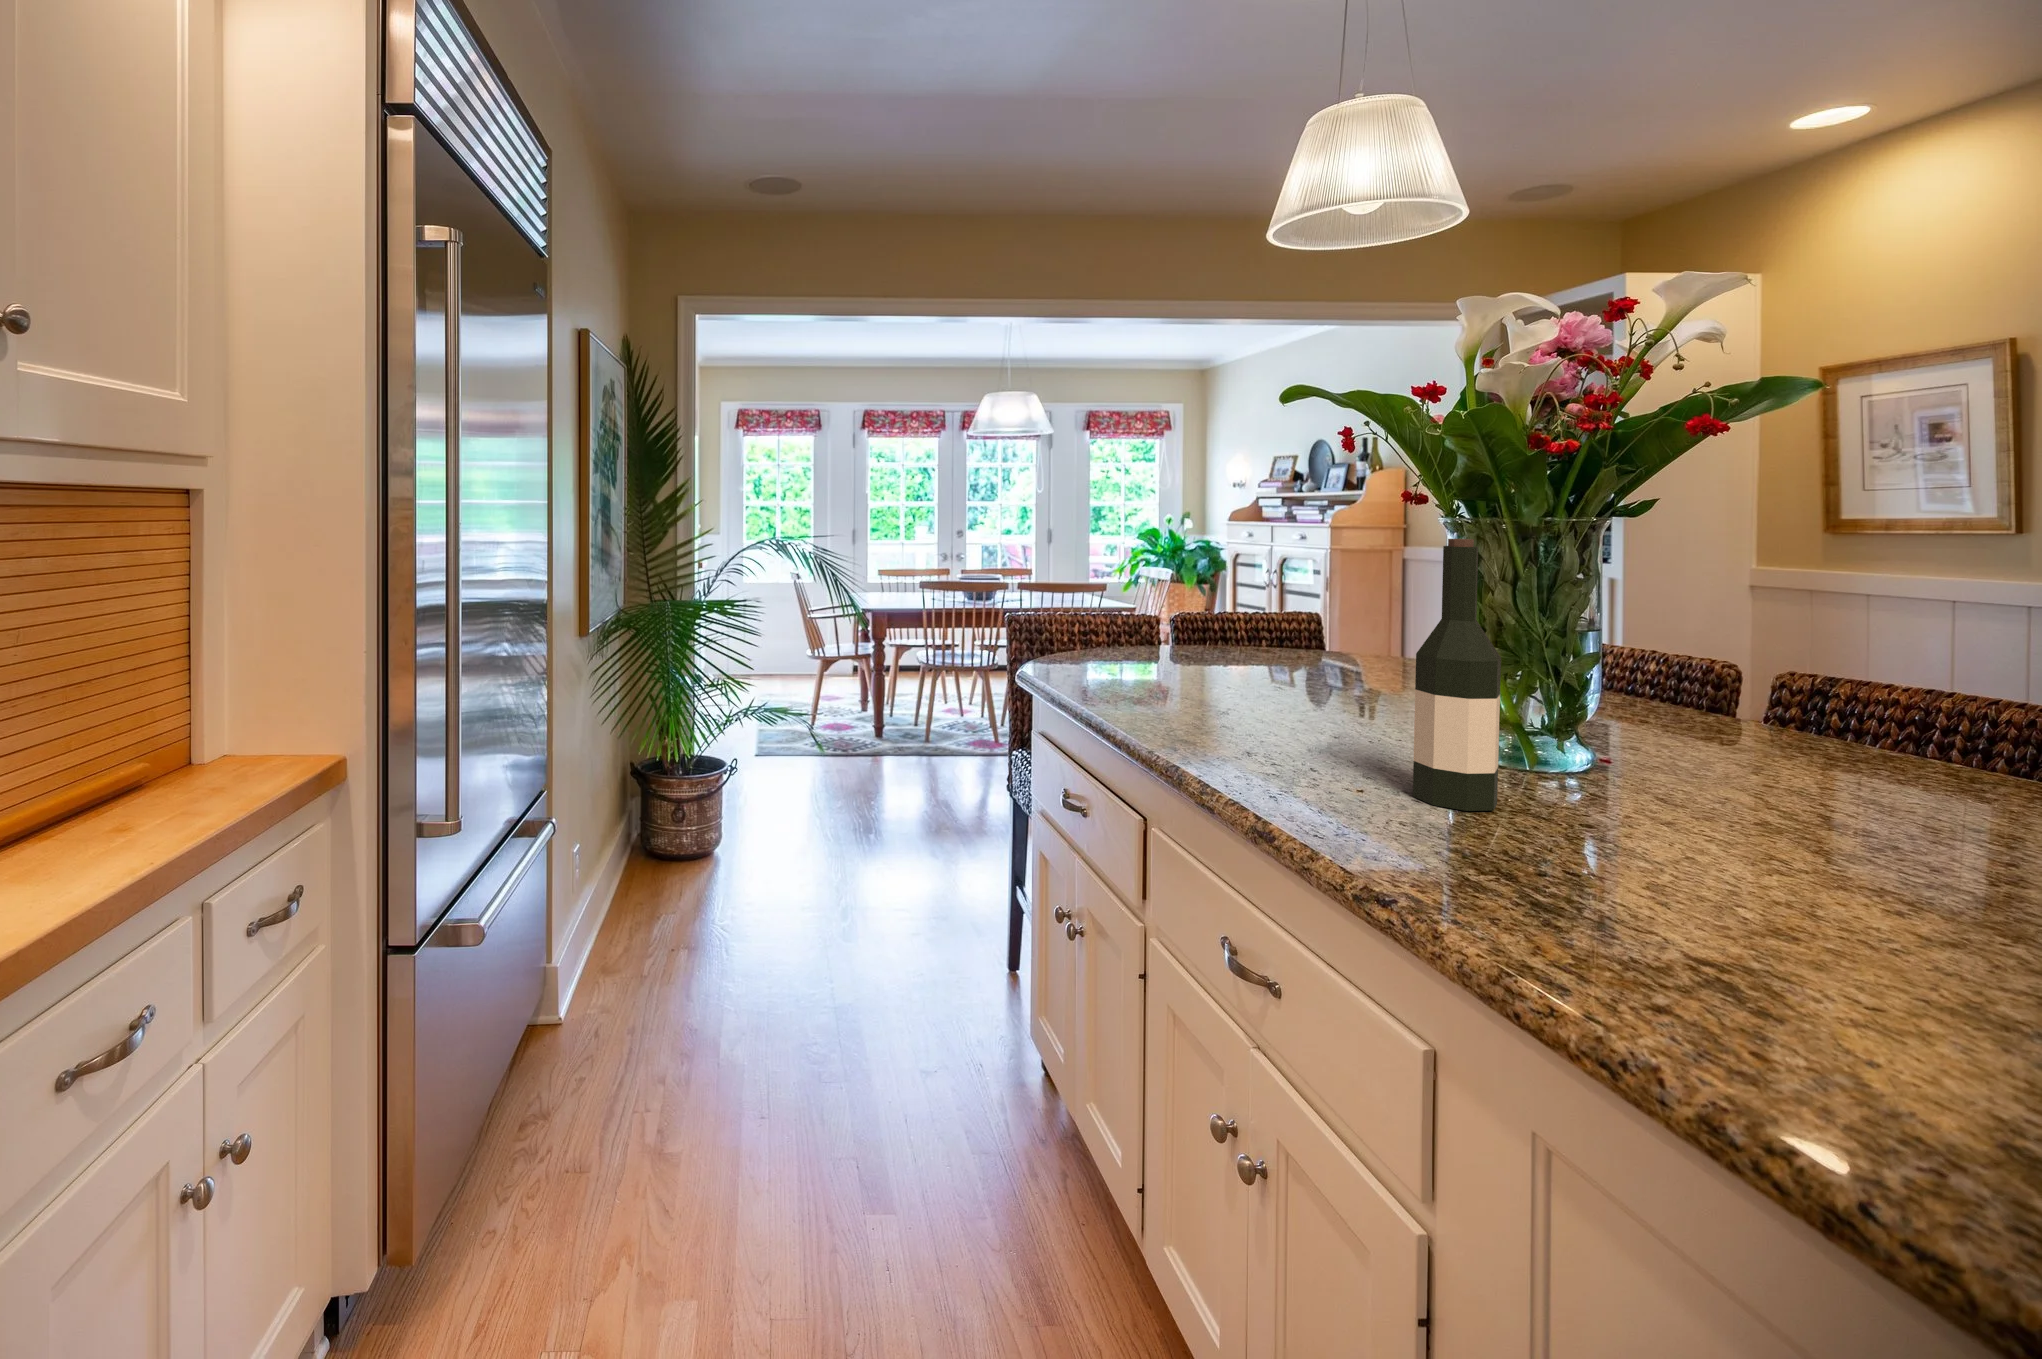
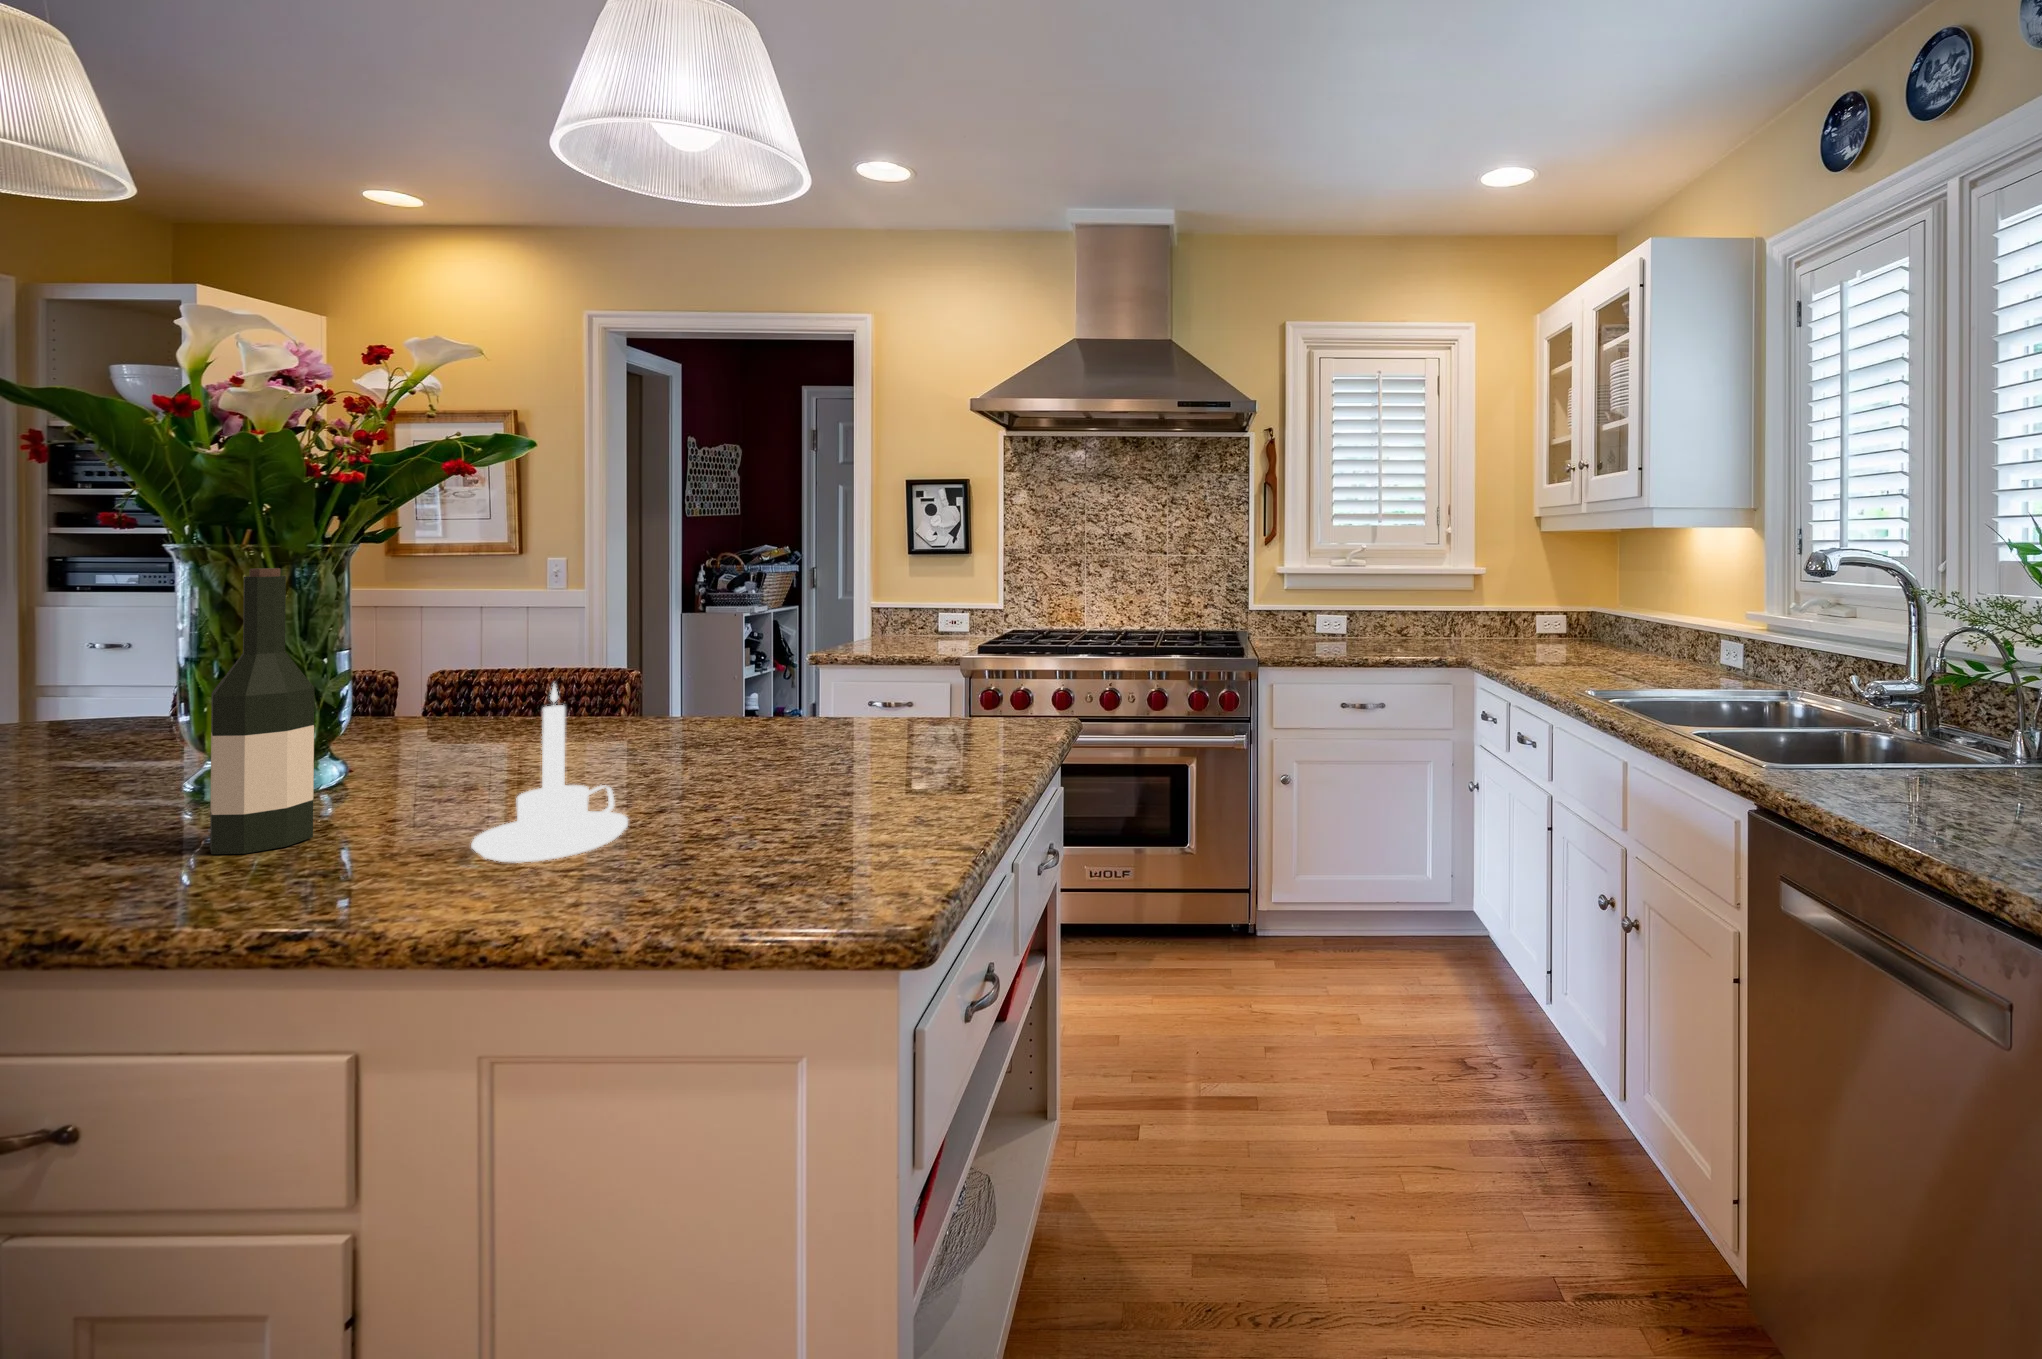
candle holder: none [1601,704,1834,952] -> present [471,685,628,862]

